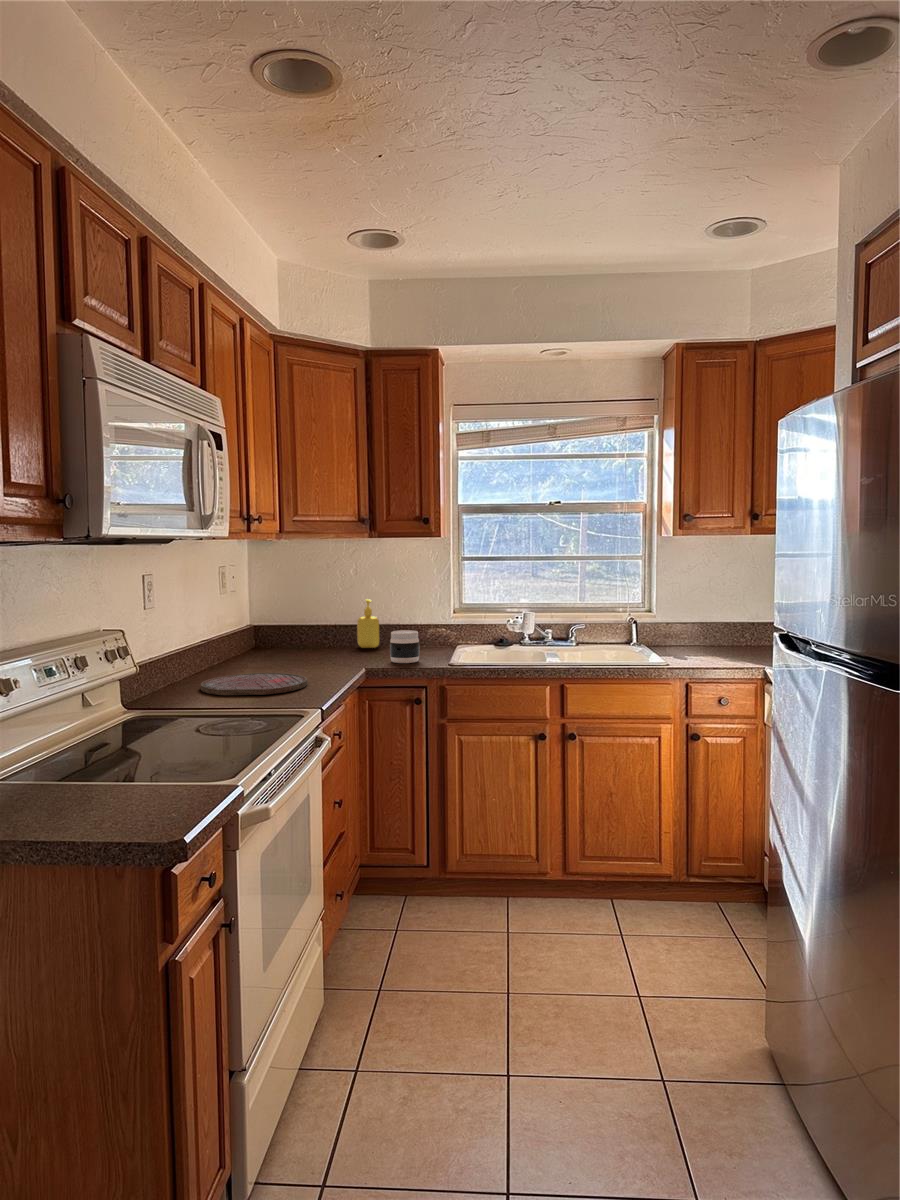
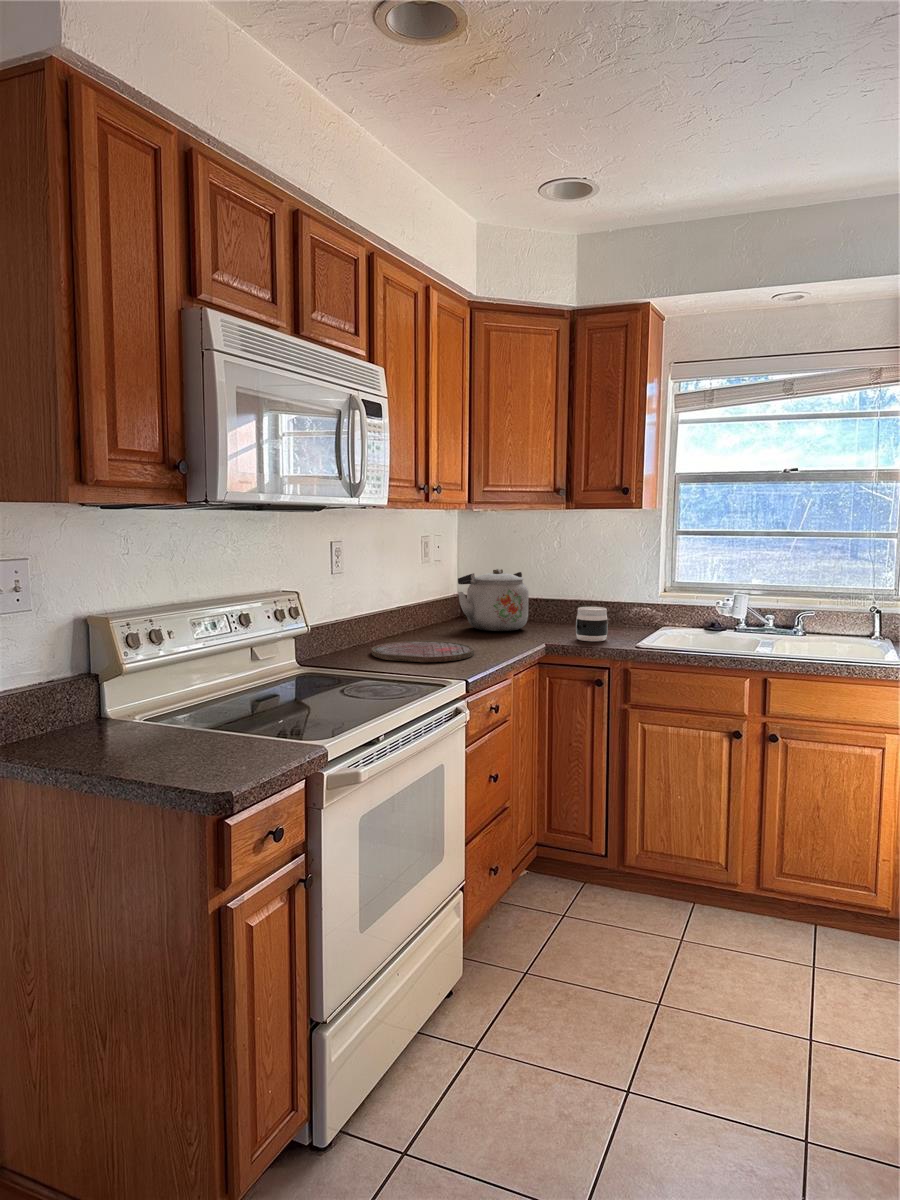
kettle: none [264,598,338,659] -> present [458,569,529,631]
soap dispenser: present [357,599,379,648] -> none [556,573,578,624]

